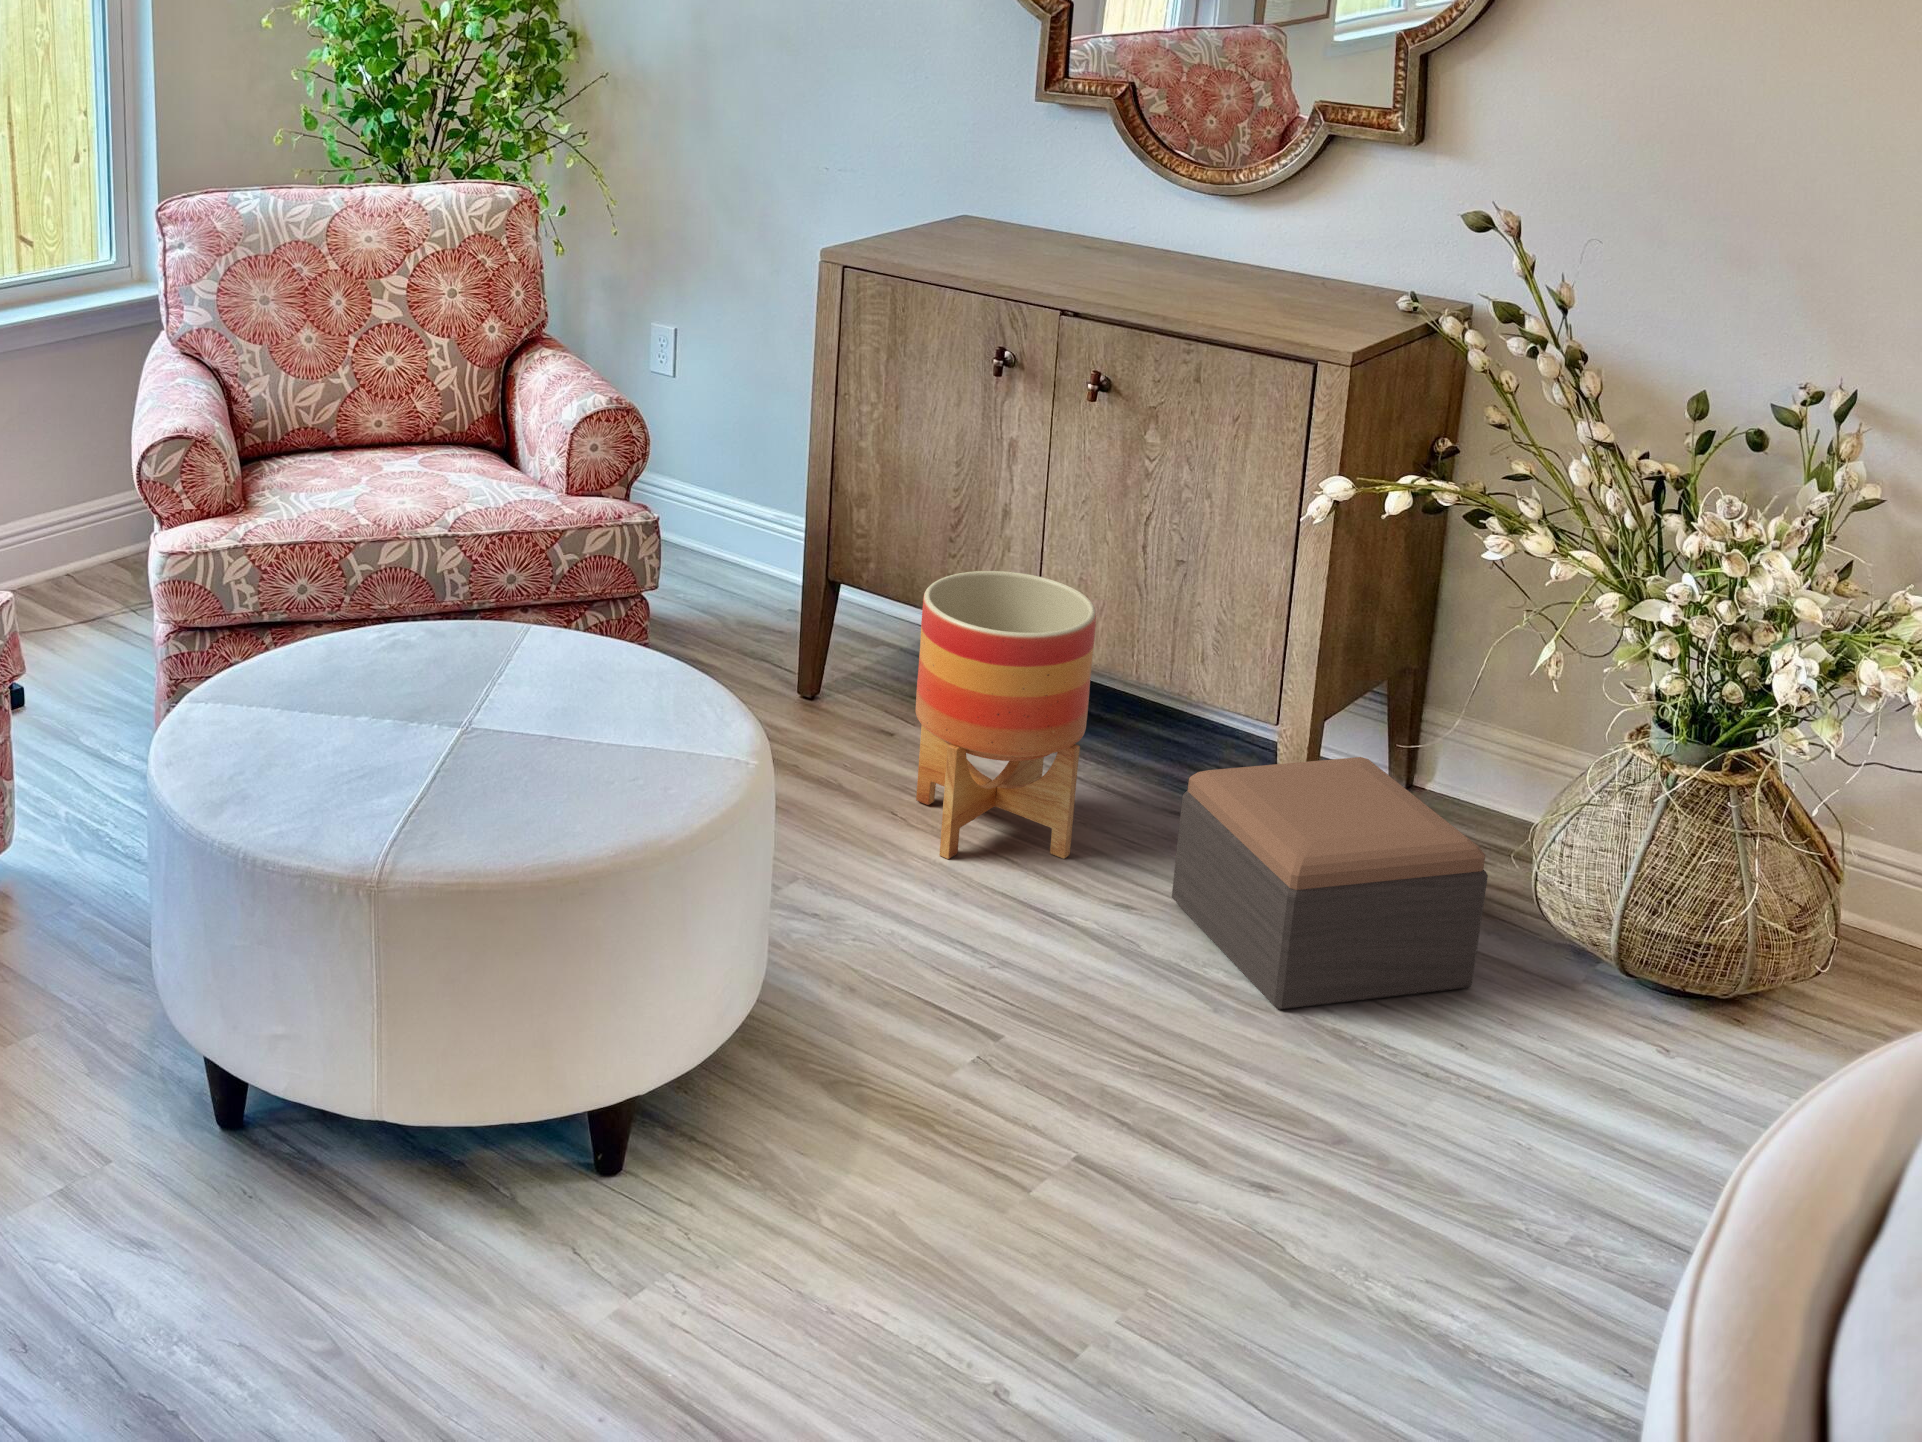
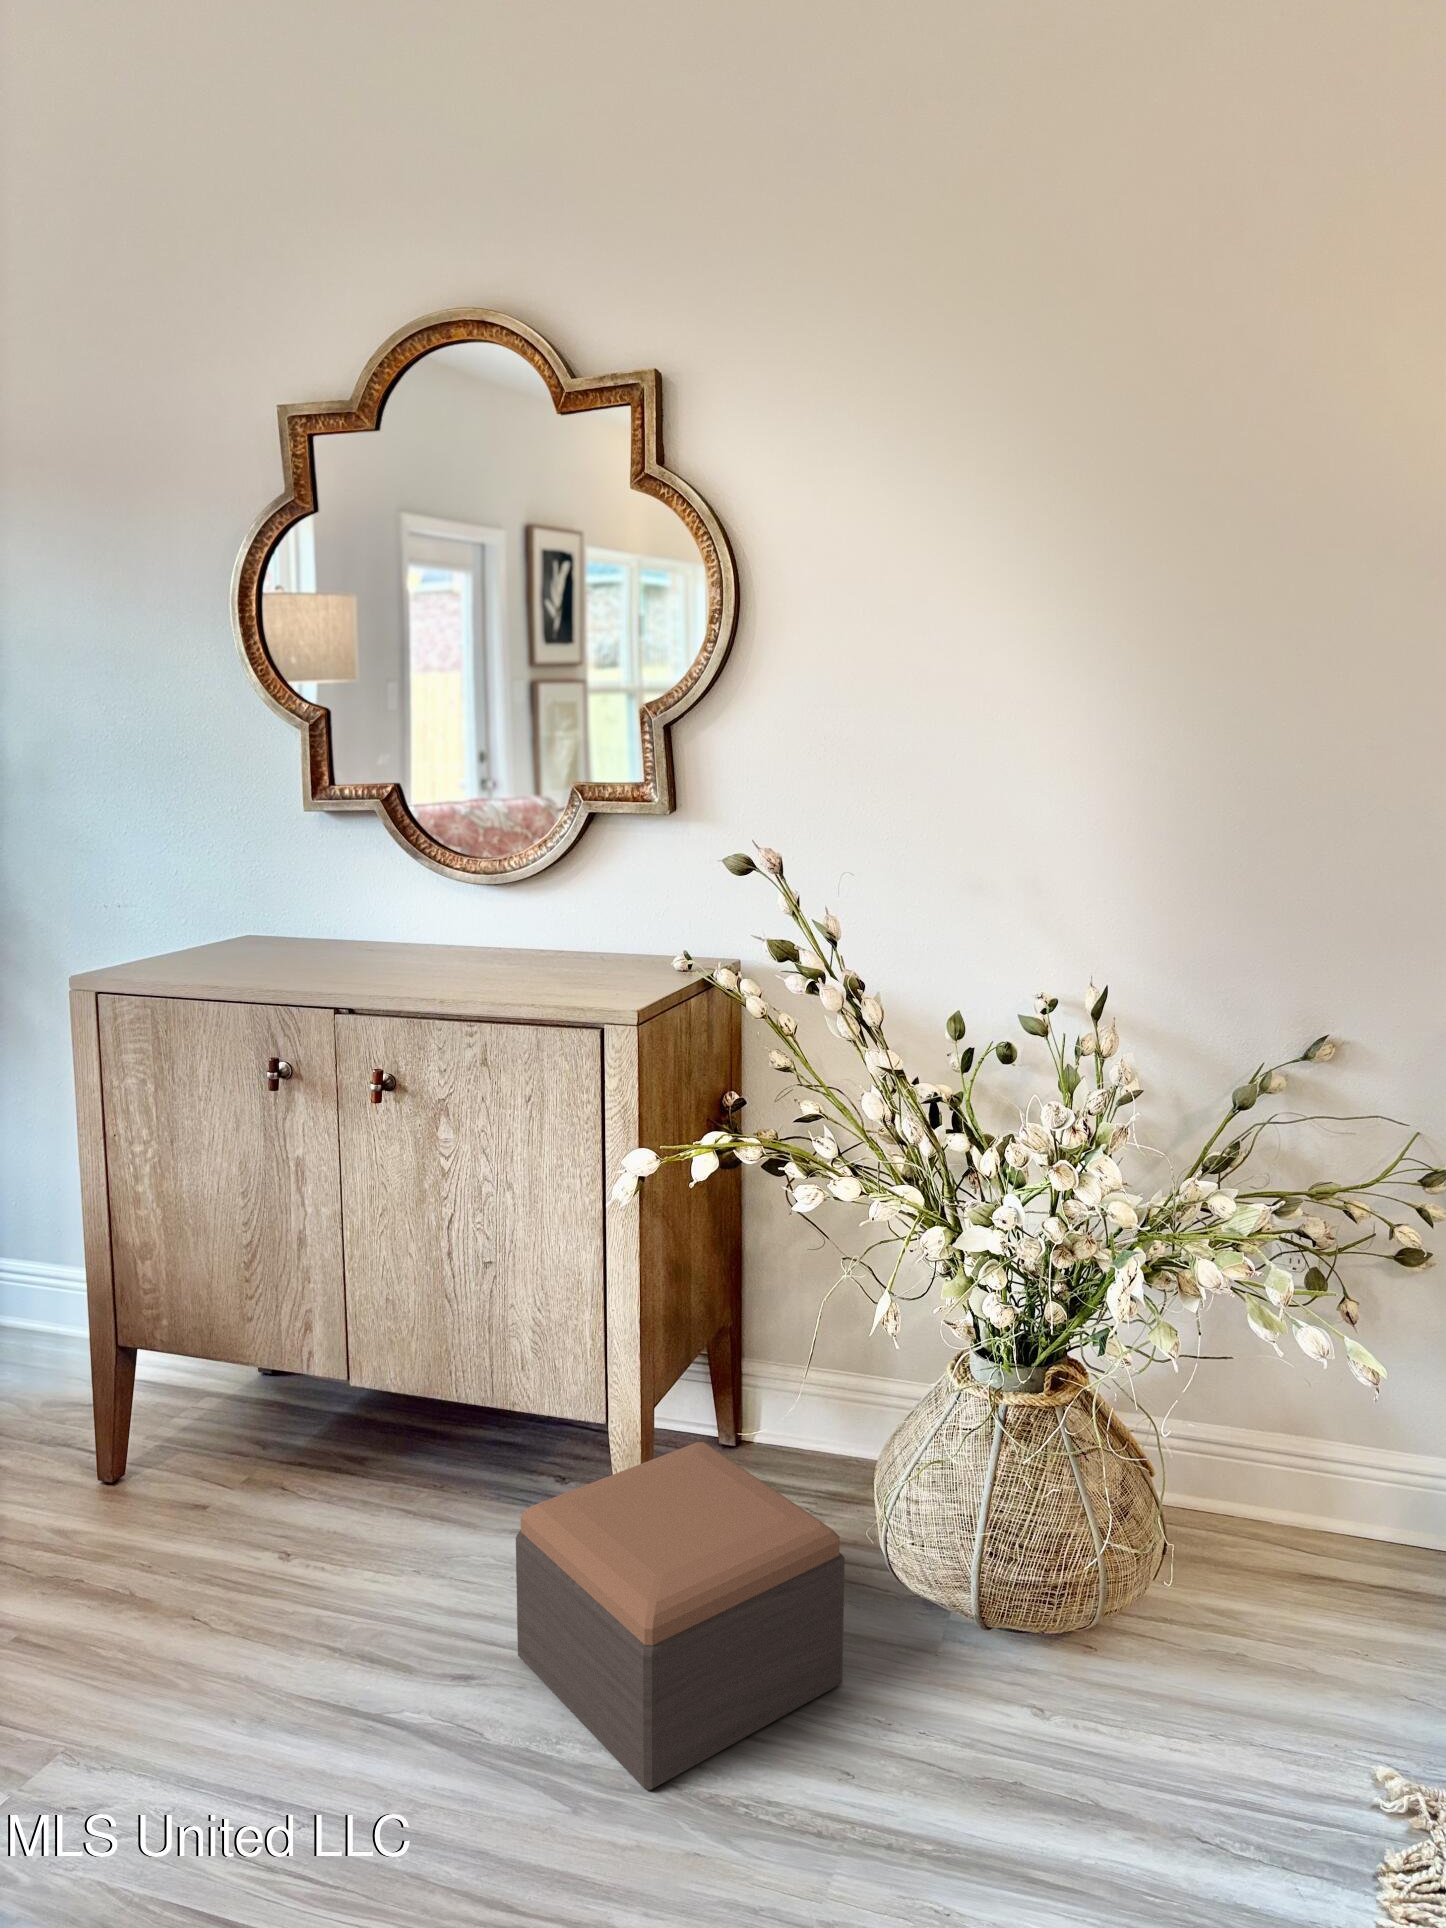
planter: present [915,571,1096,859] -> none [195,1308,402,1675]

